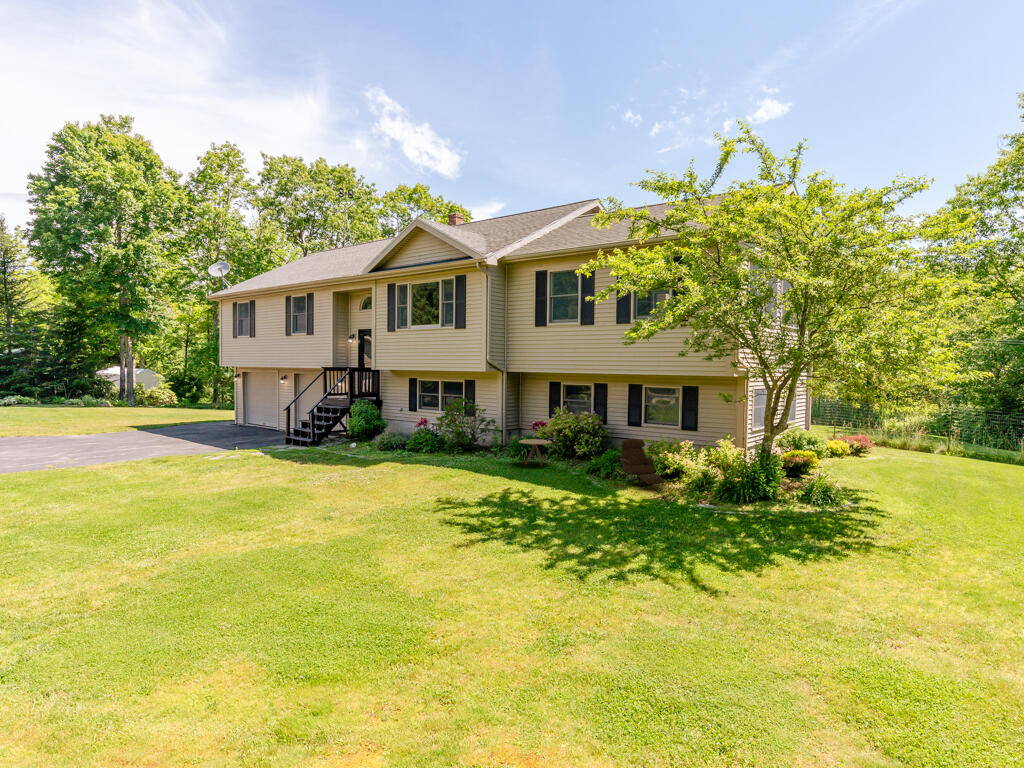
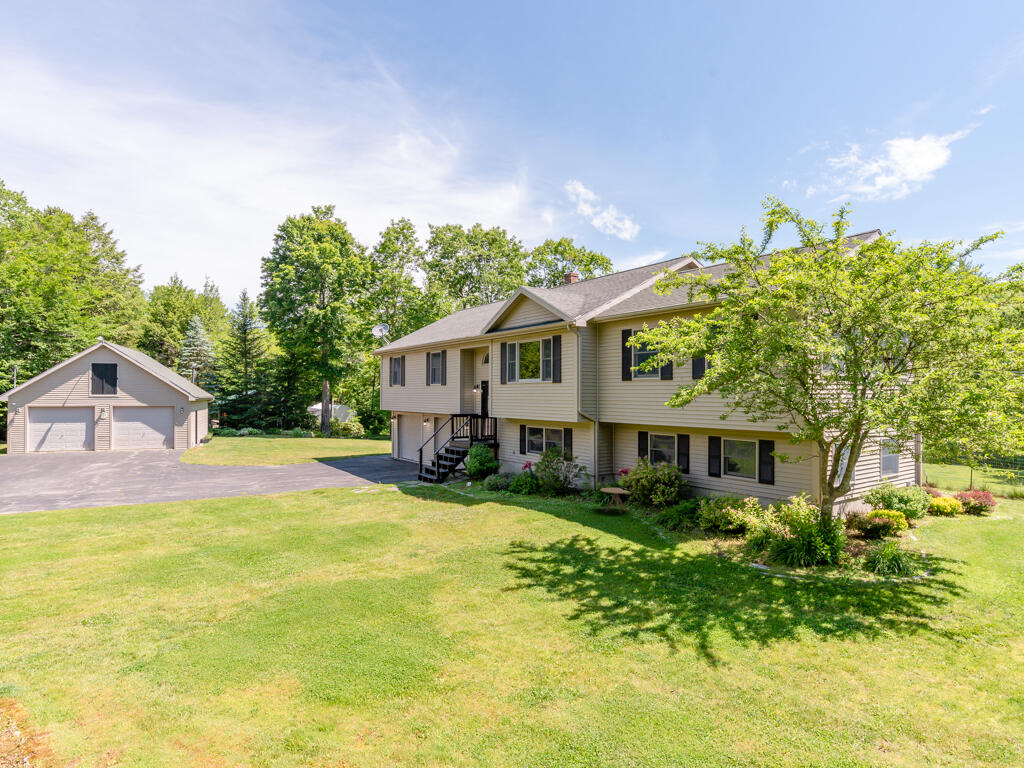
lounge chair: present [620,439,663,490] -> none [682,494,719,547]

